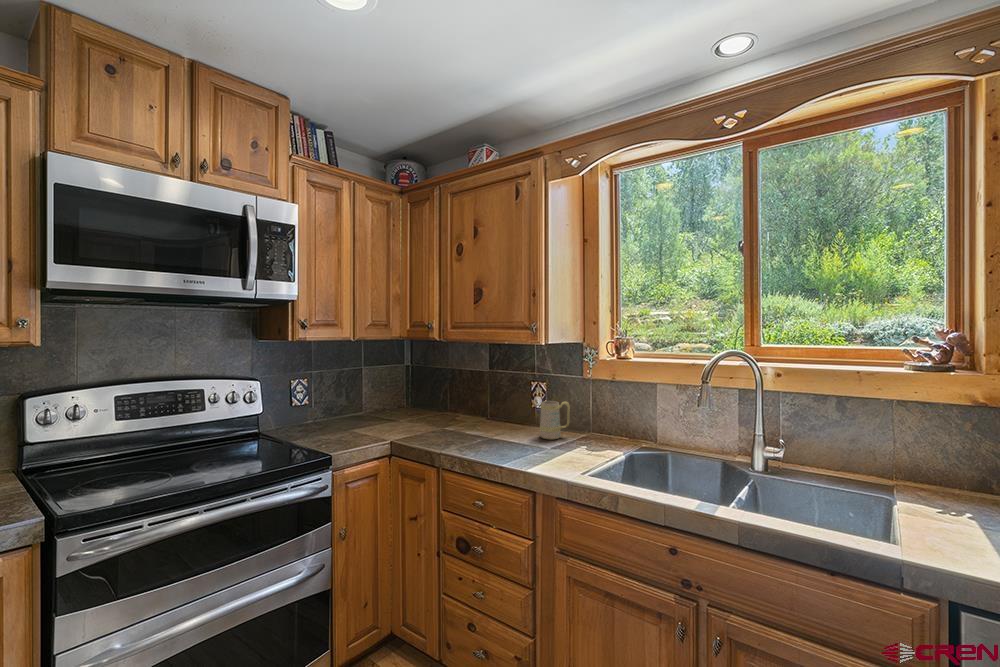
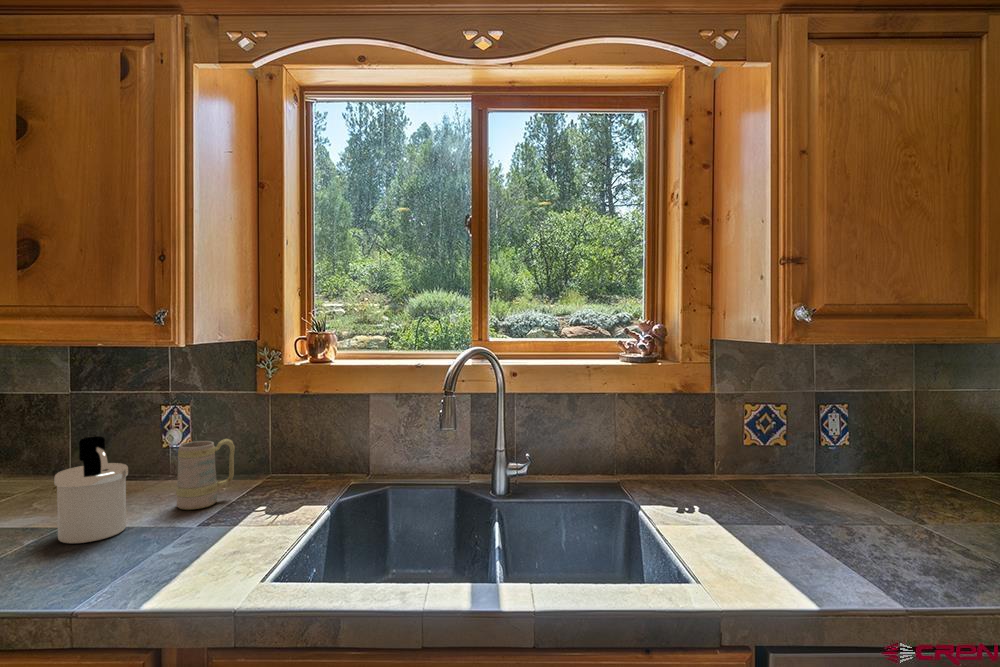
soap dispenser: none [487,392,517,446] -> present [55,436,128,543]

